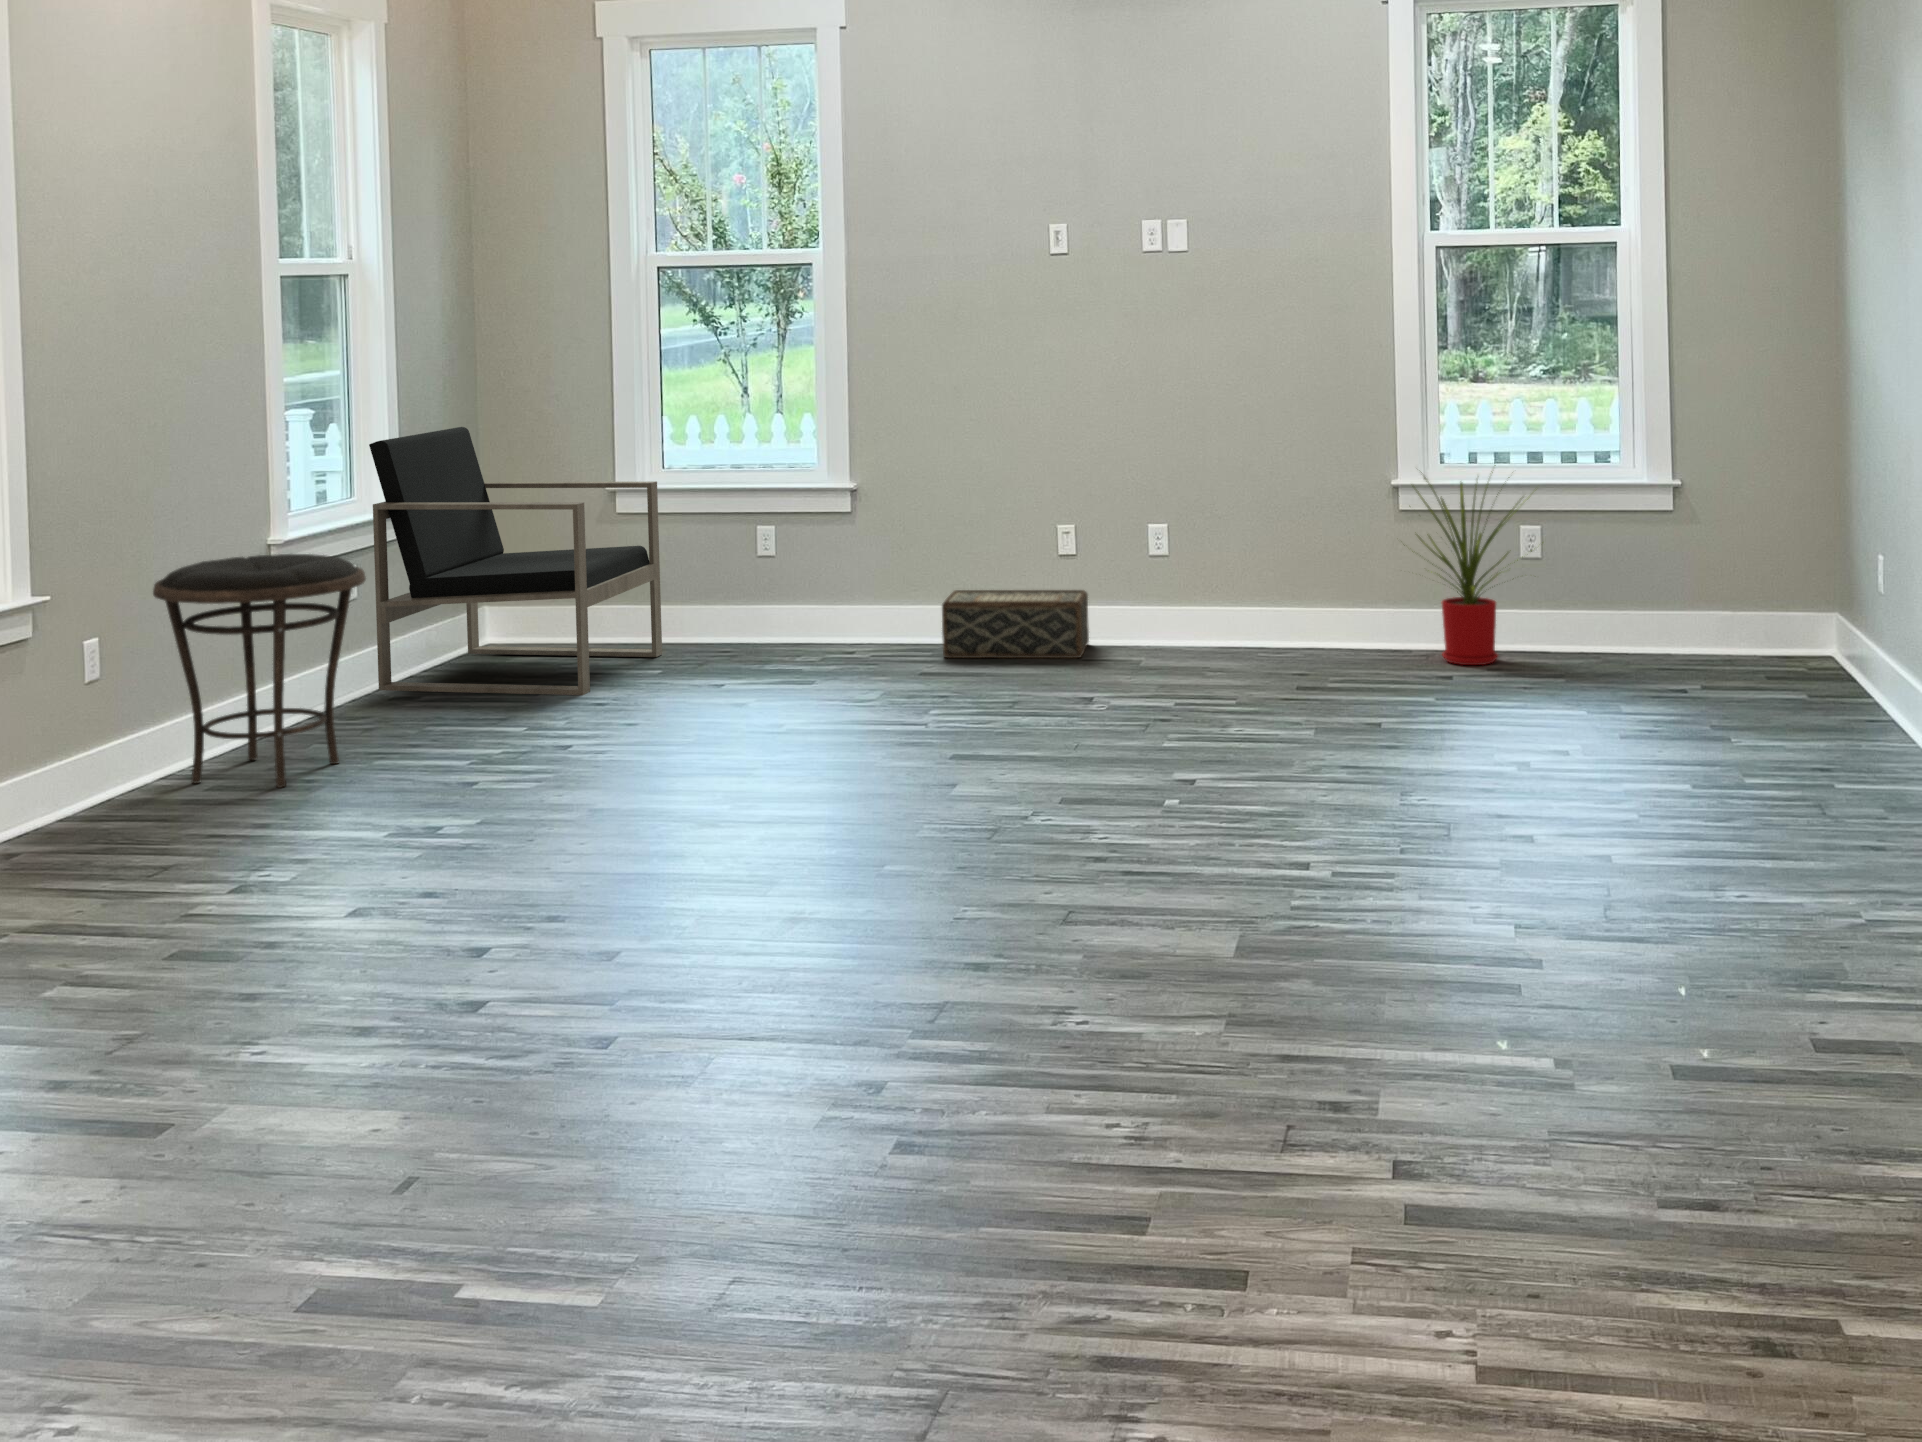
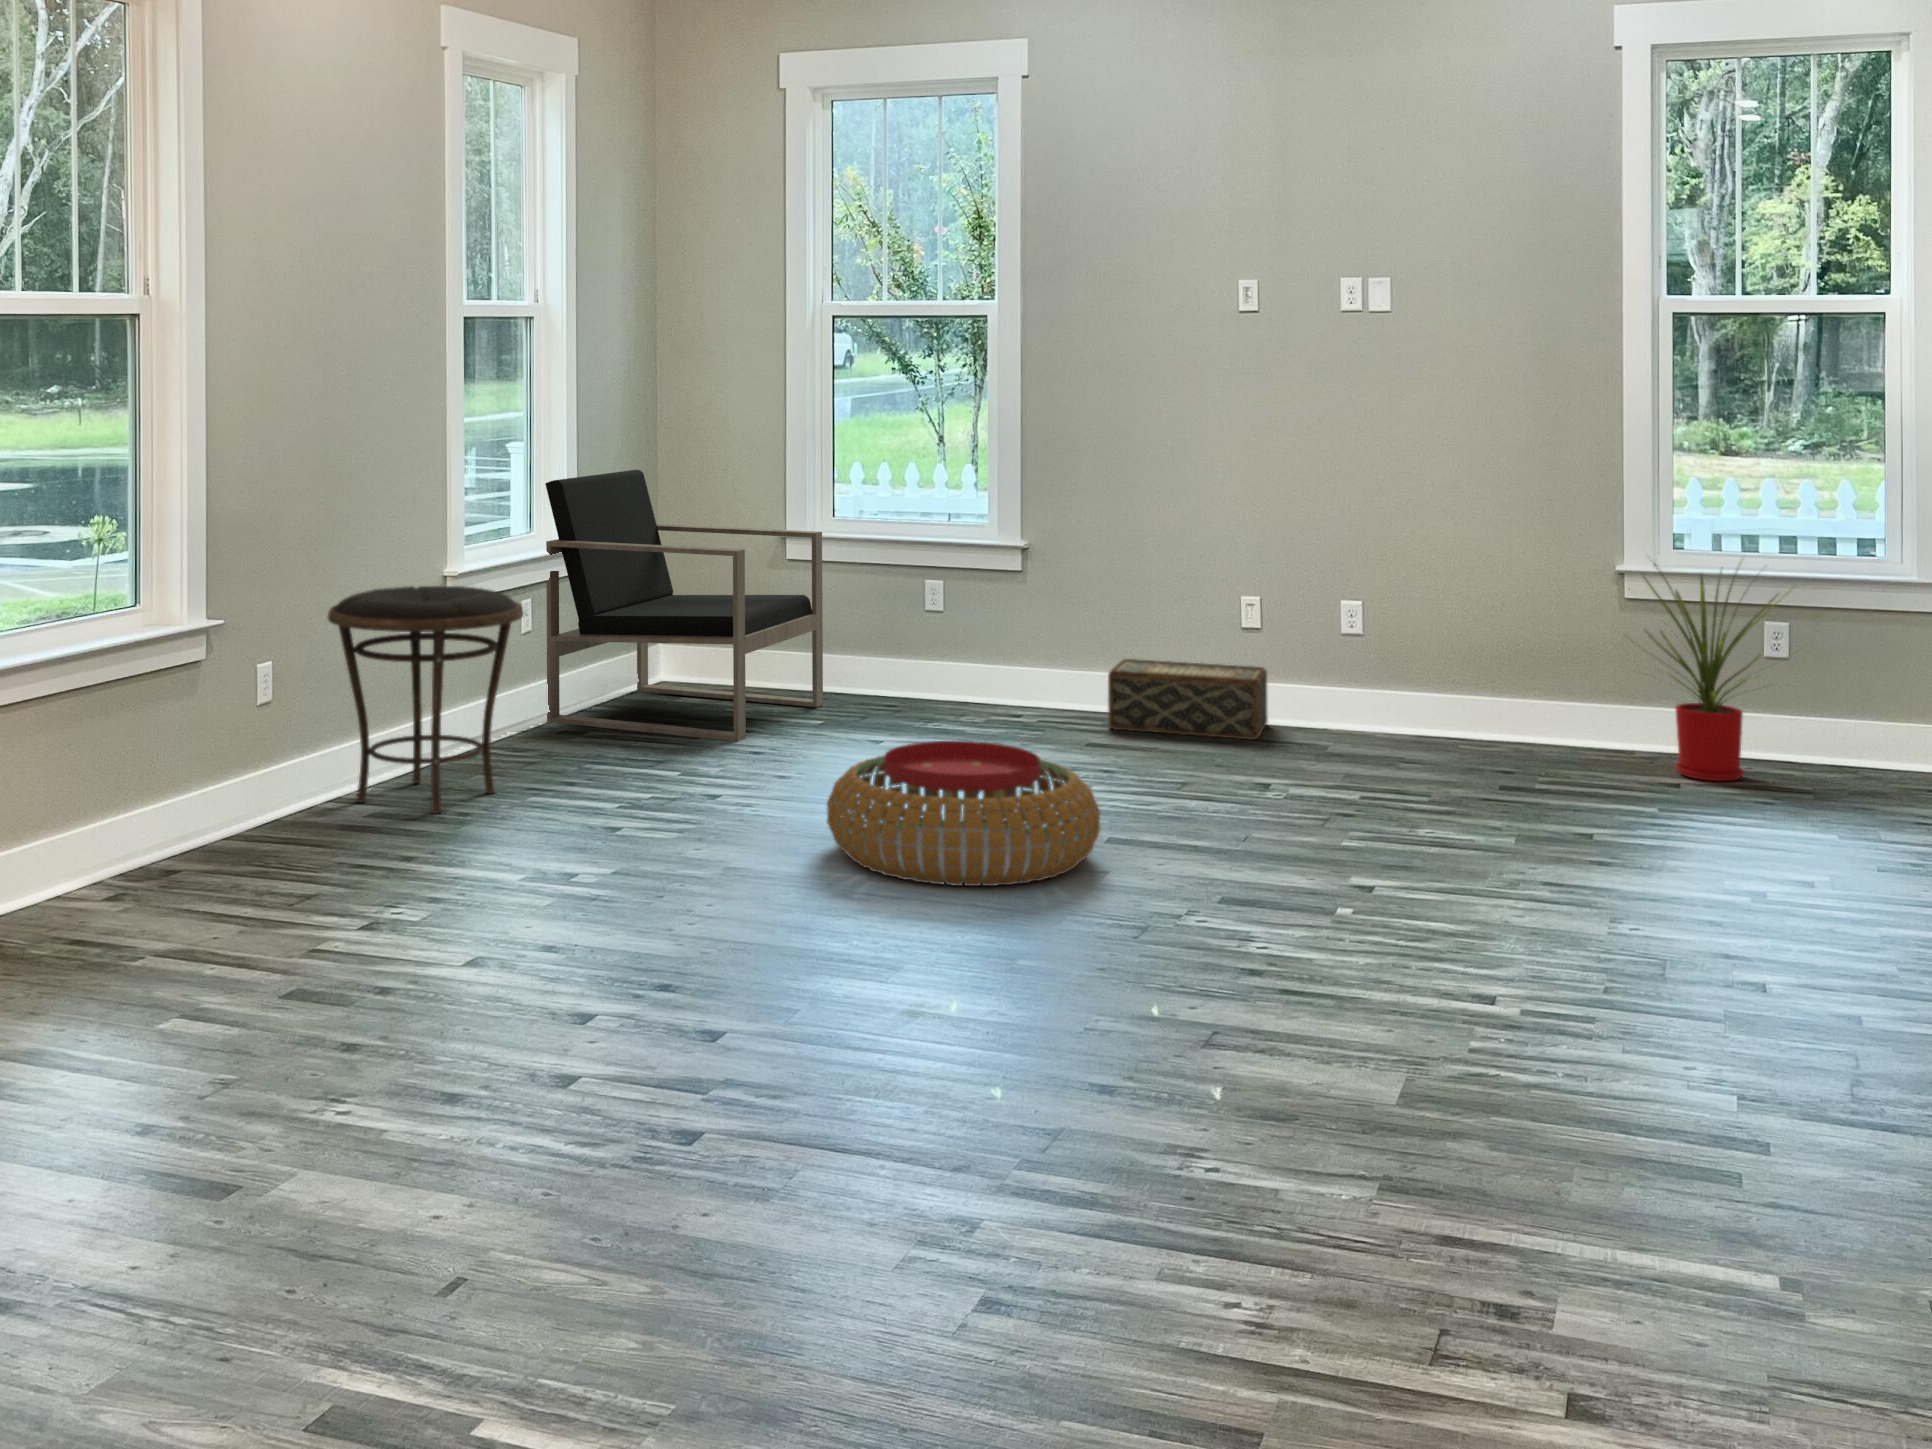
pouf: none [691,674,952,810] -> present [827,741,1100,886]

